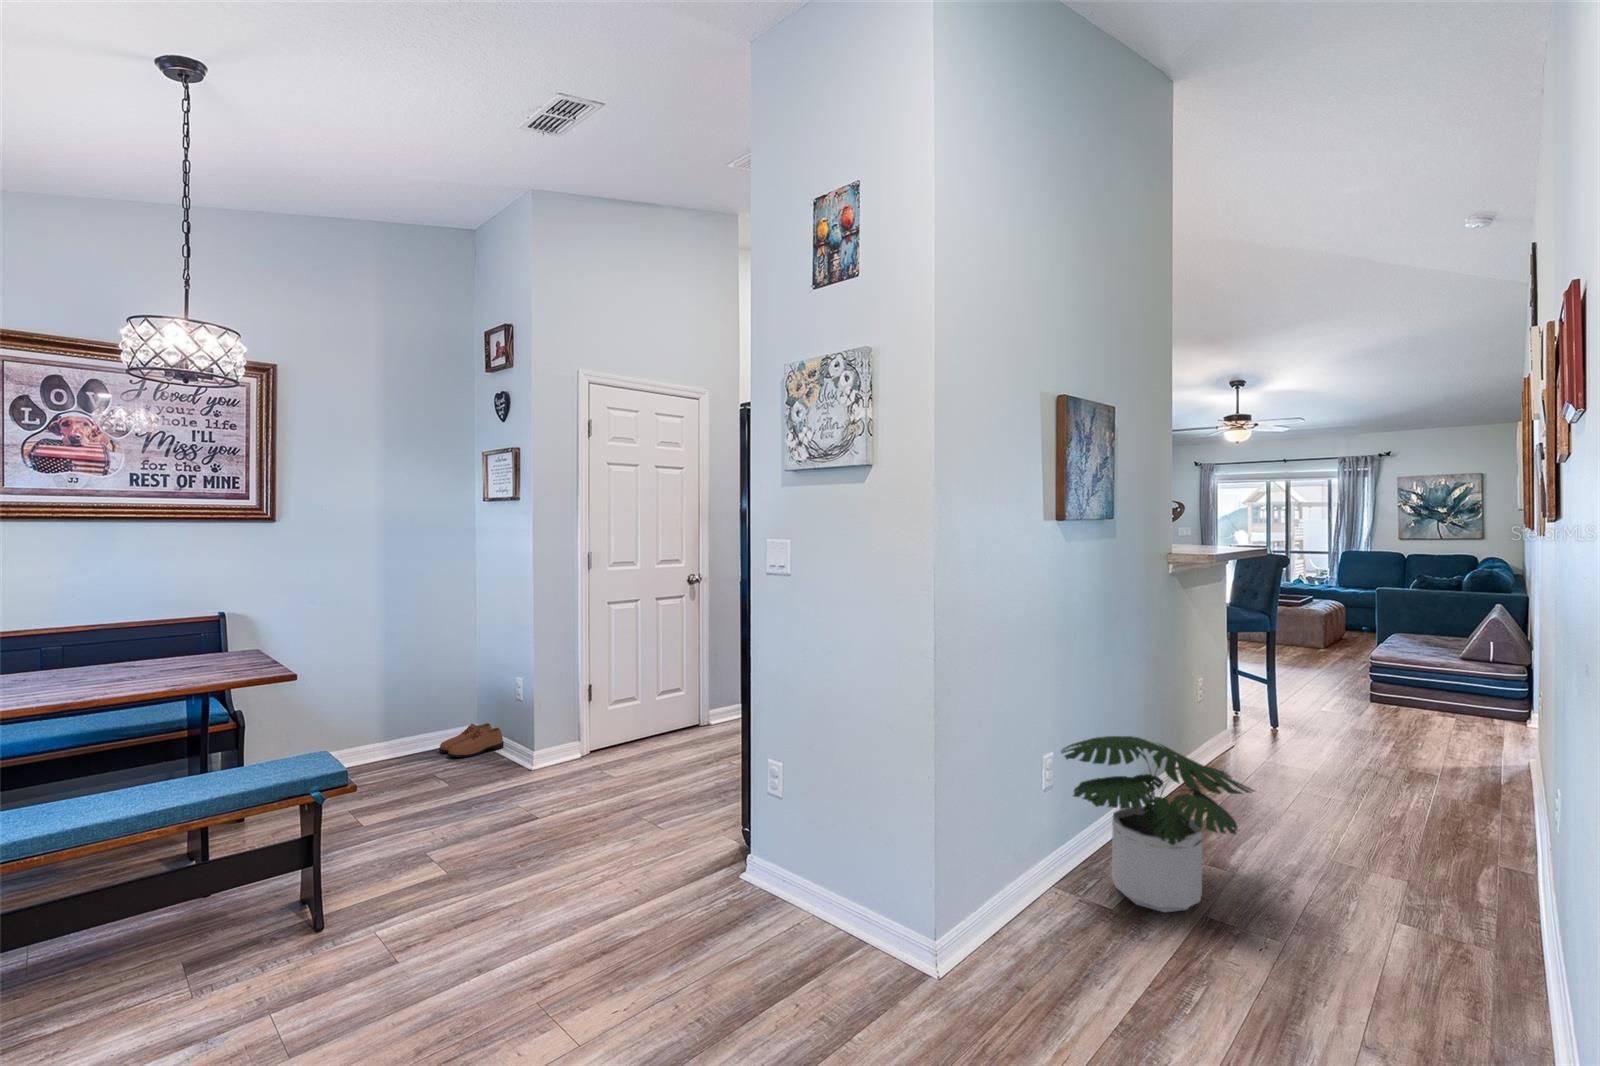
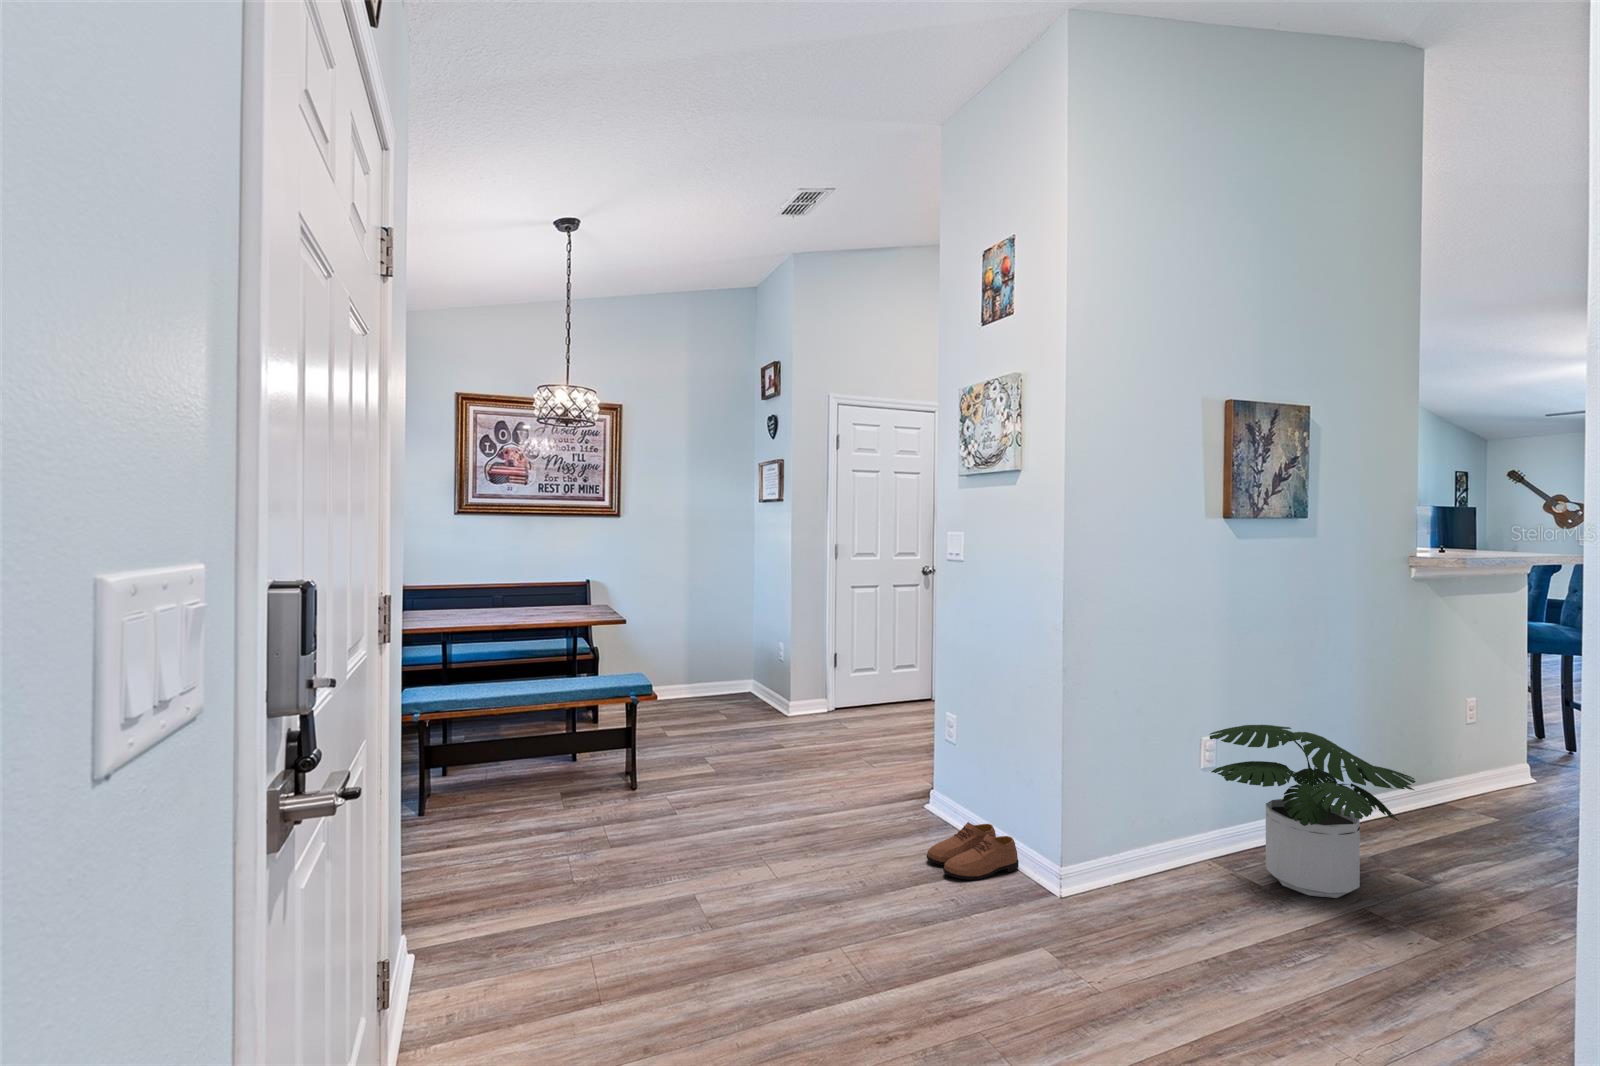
shoe: present [439,723,504,757] -> present [927,822,1019,880]

